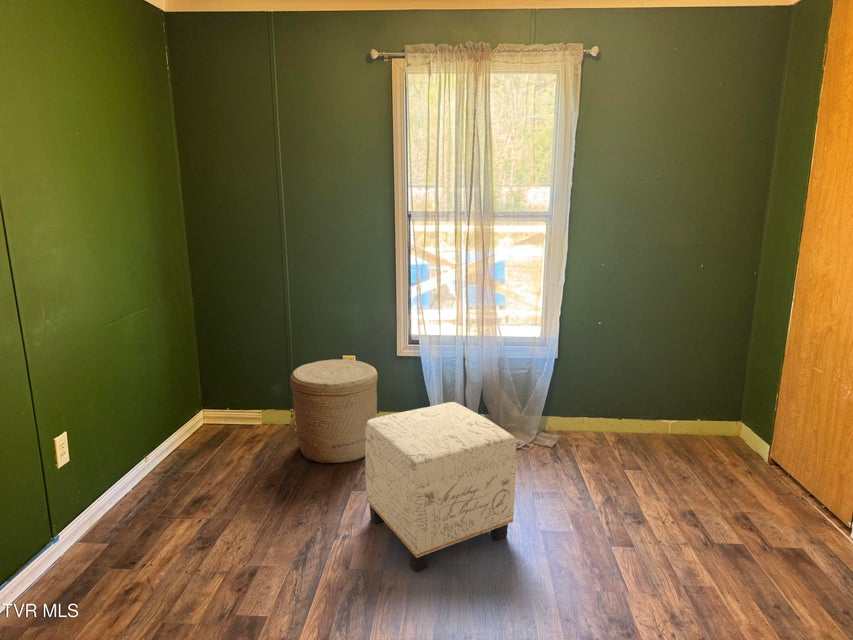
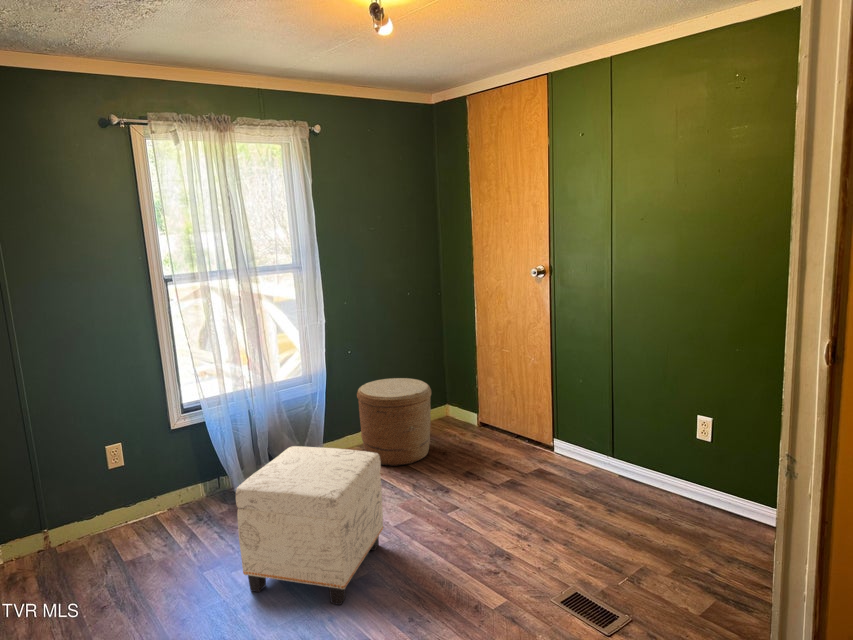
woven basket: present [290,359,378,463] -> present [357,378,431,466]

